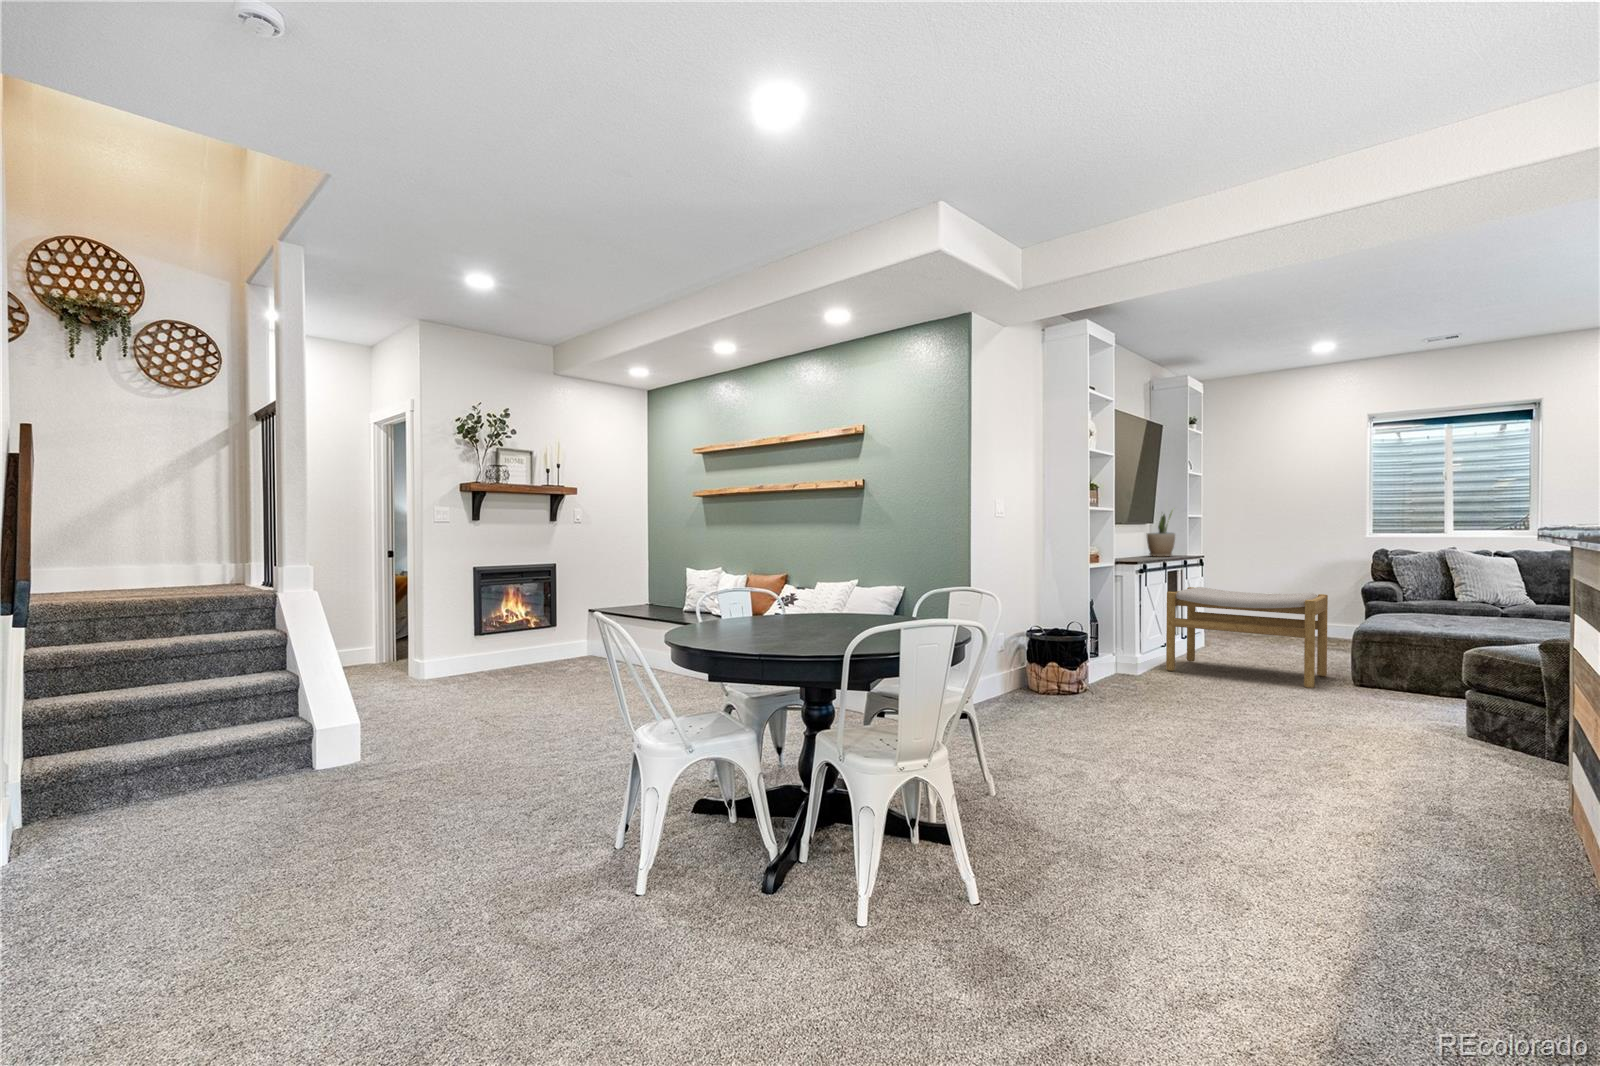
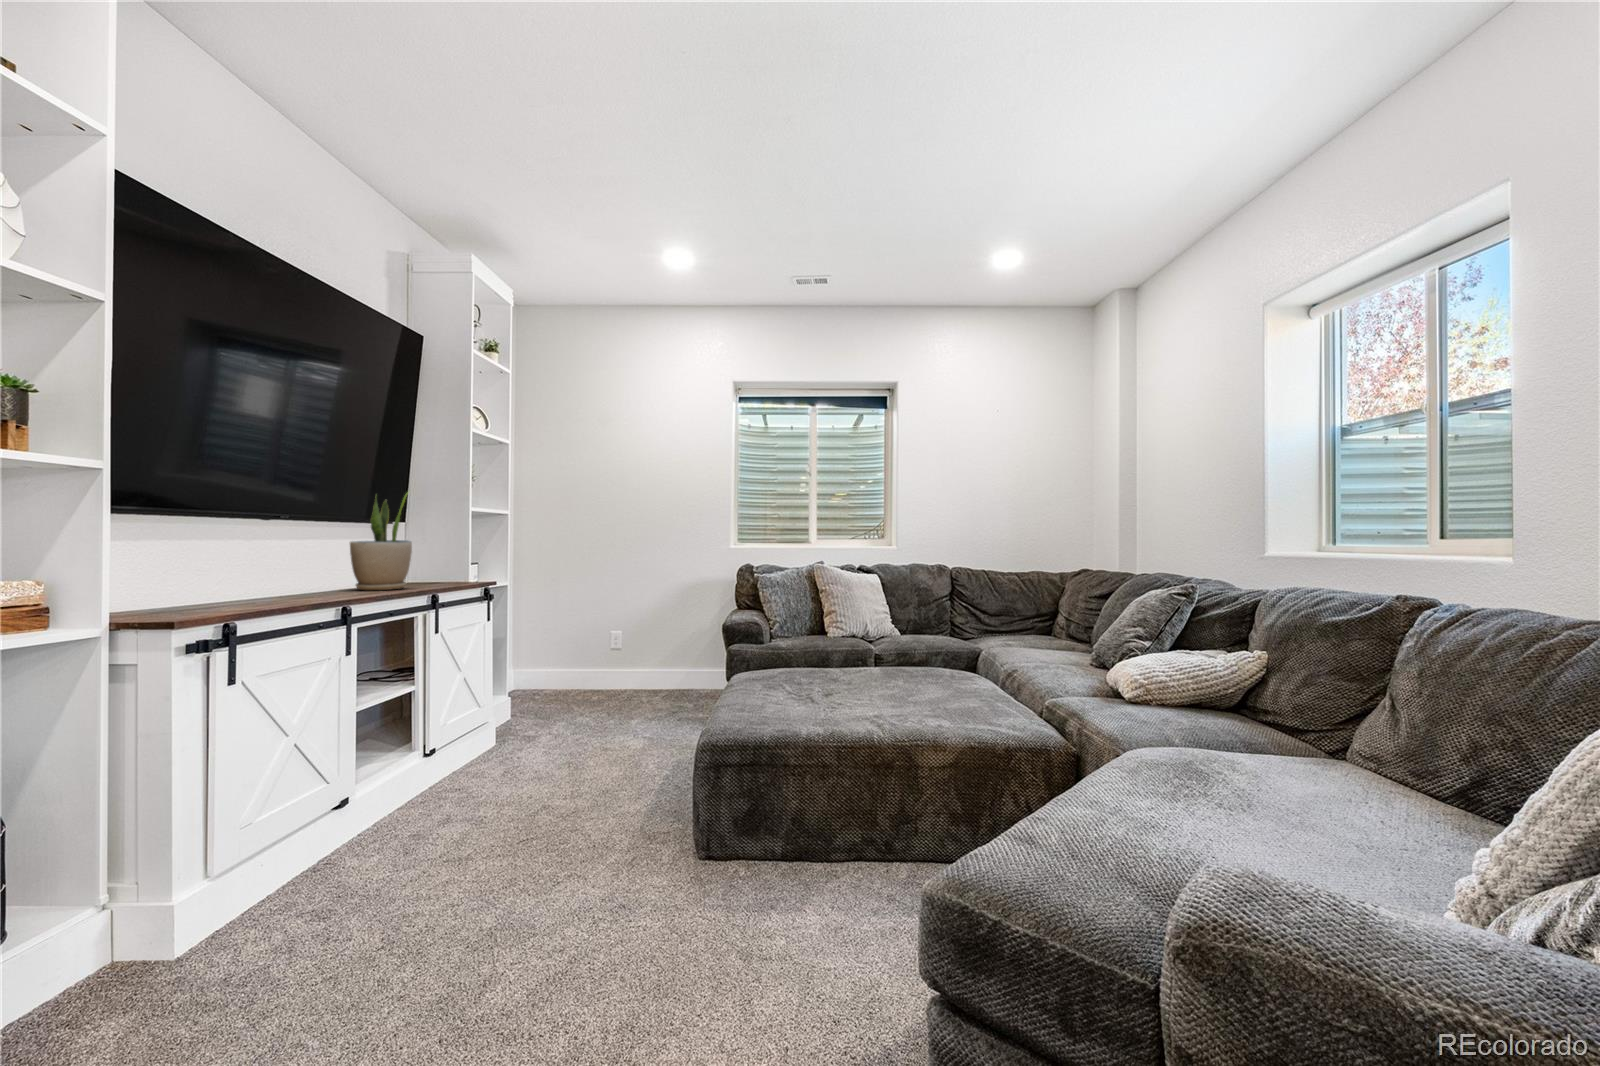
footstool: present [1166,587,1328,688] -> none [303,656,660,895]

